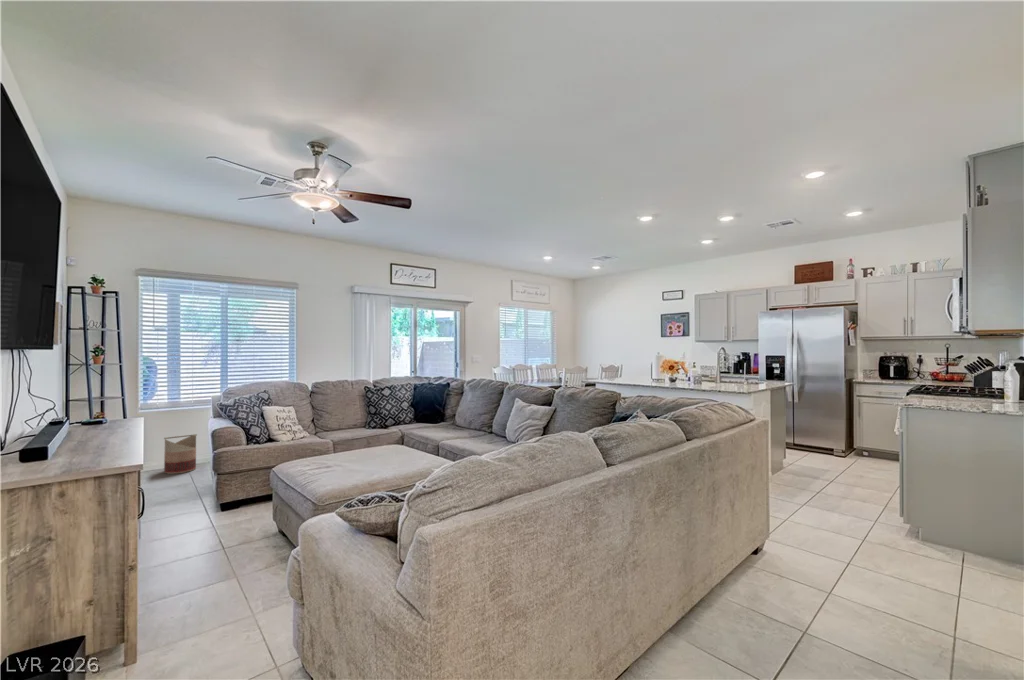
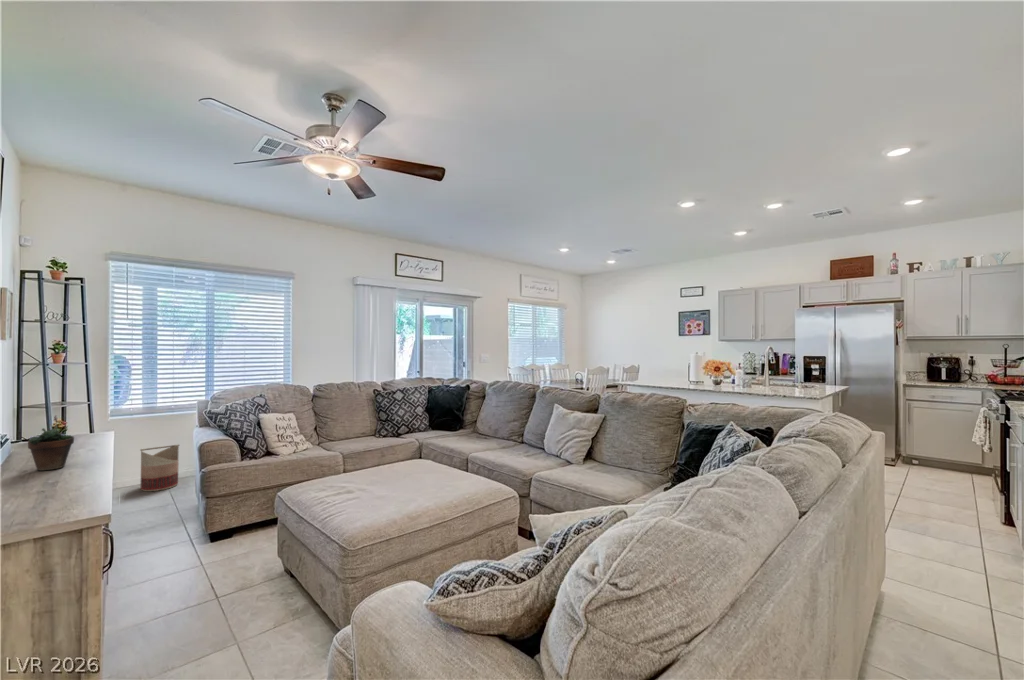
succulent plant: none [89,399,120,439] -> present [28,416,74,470]

